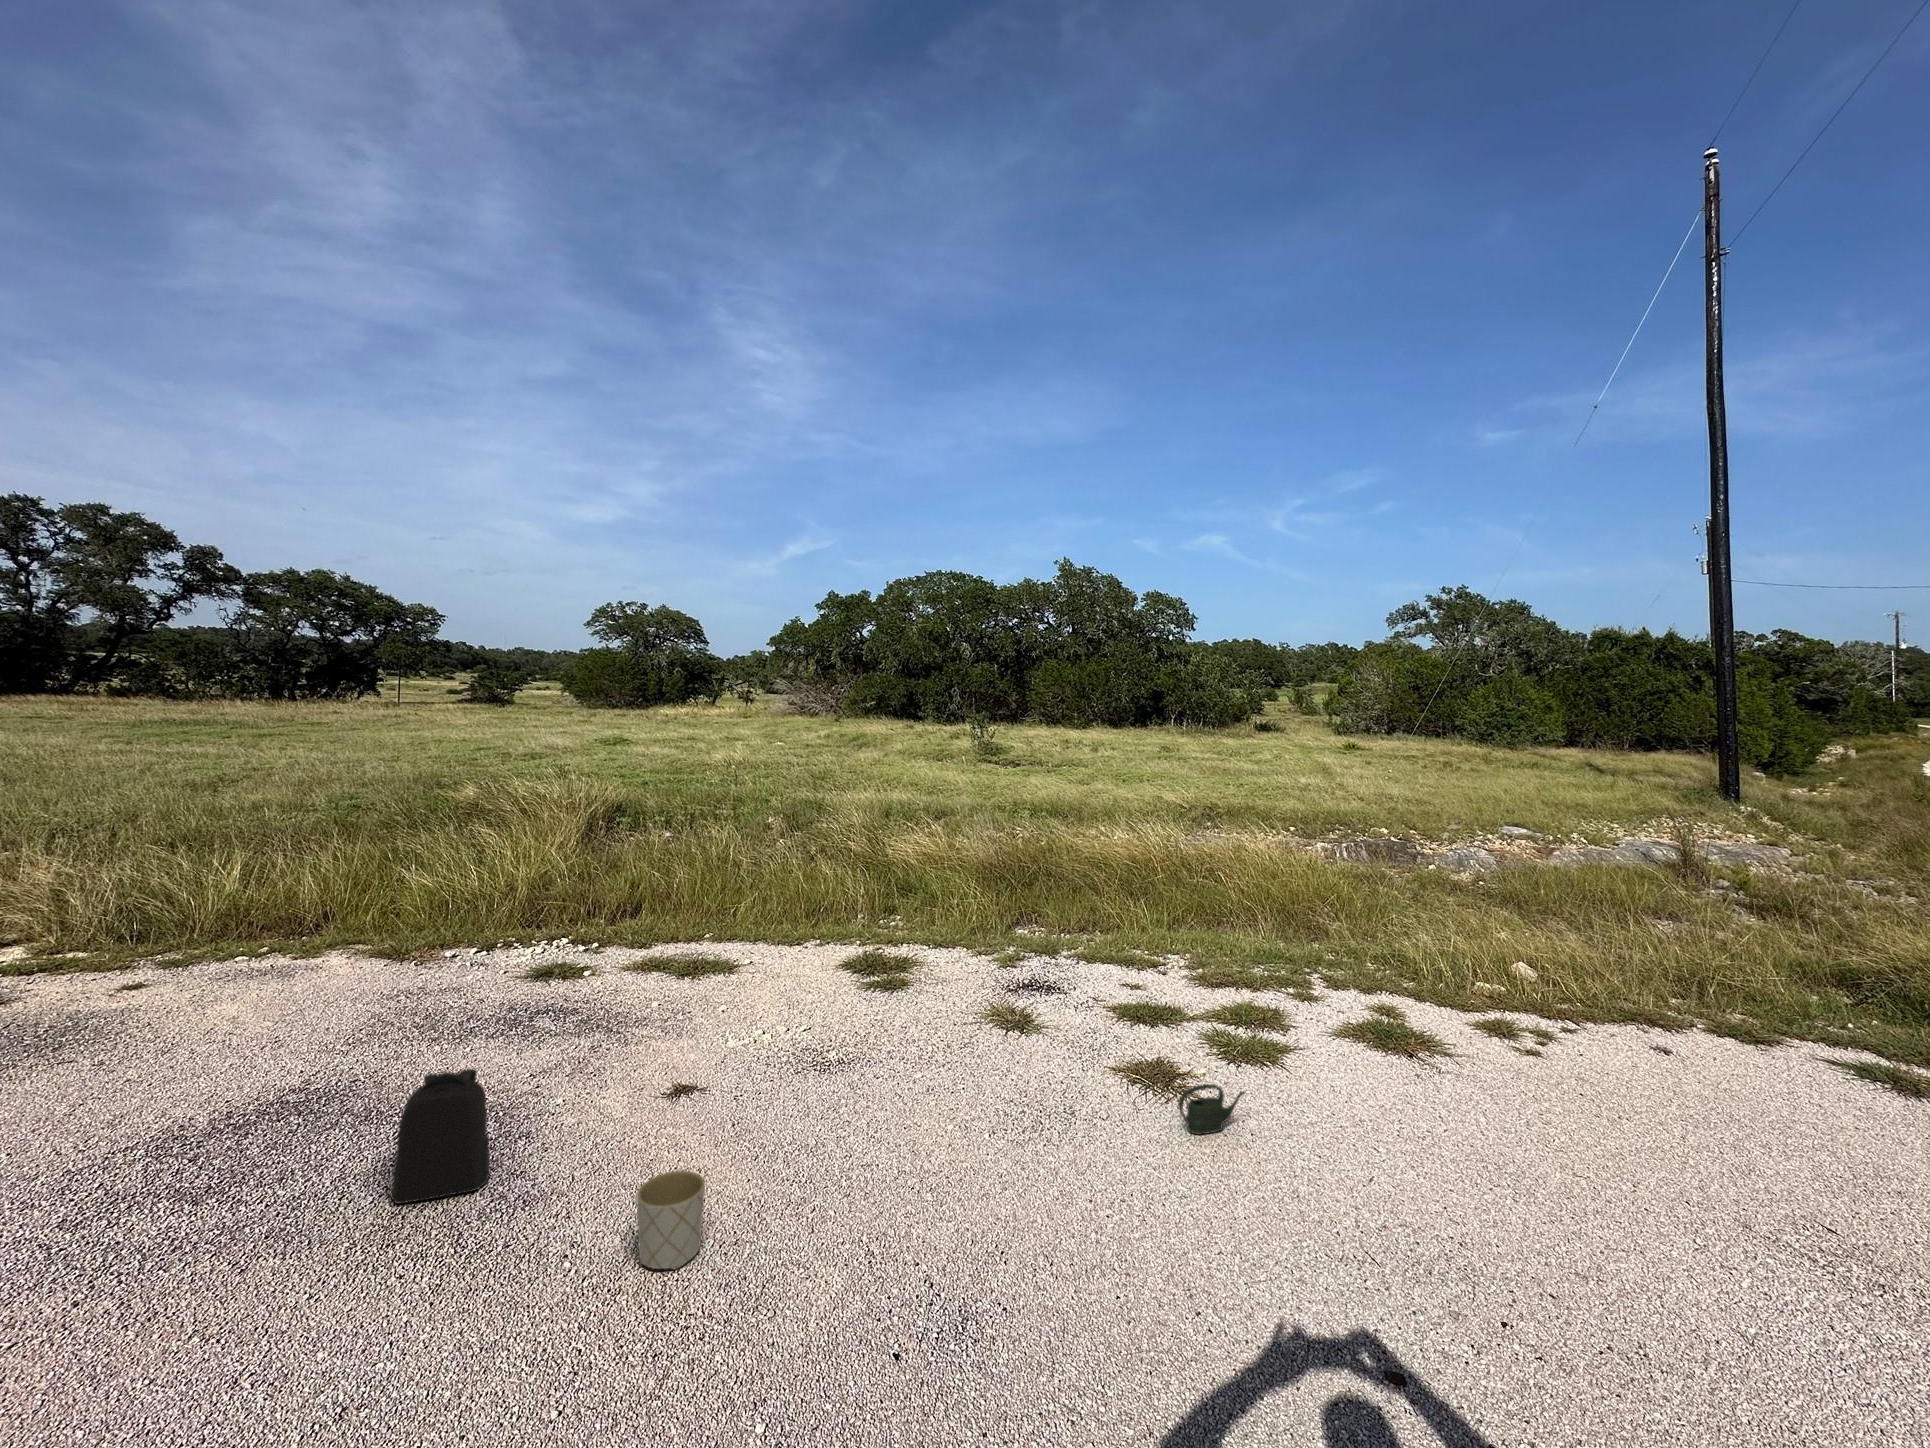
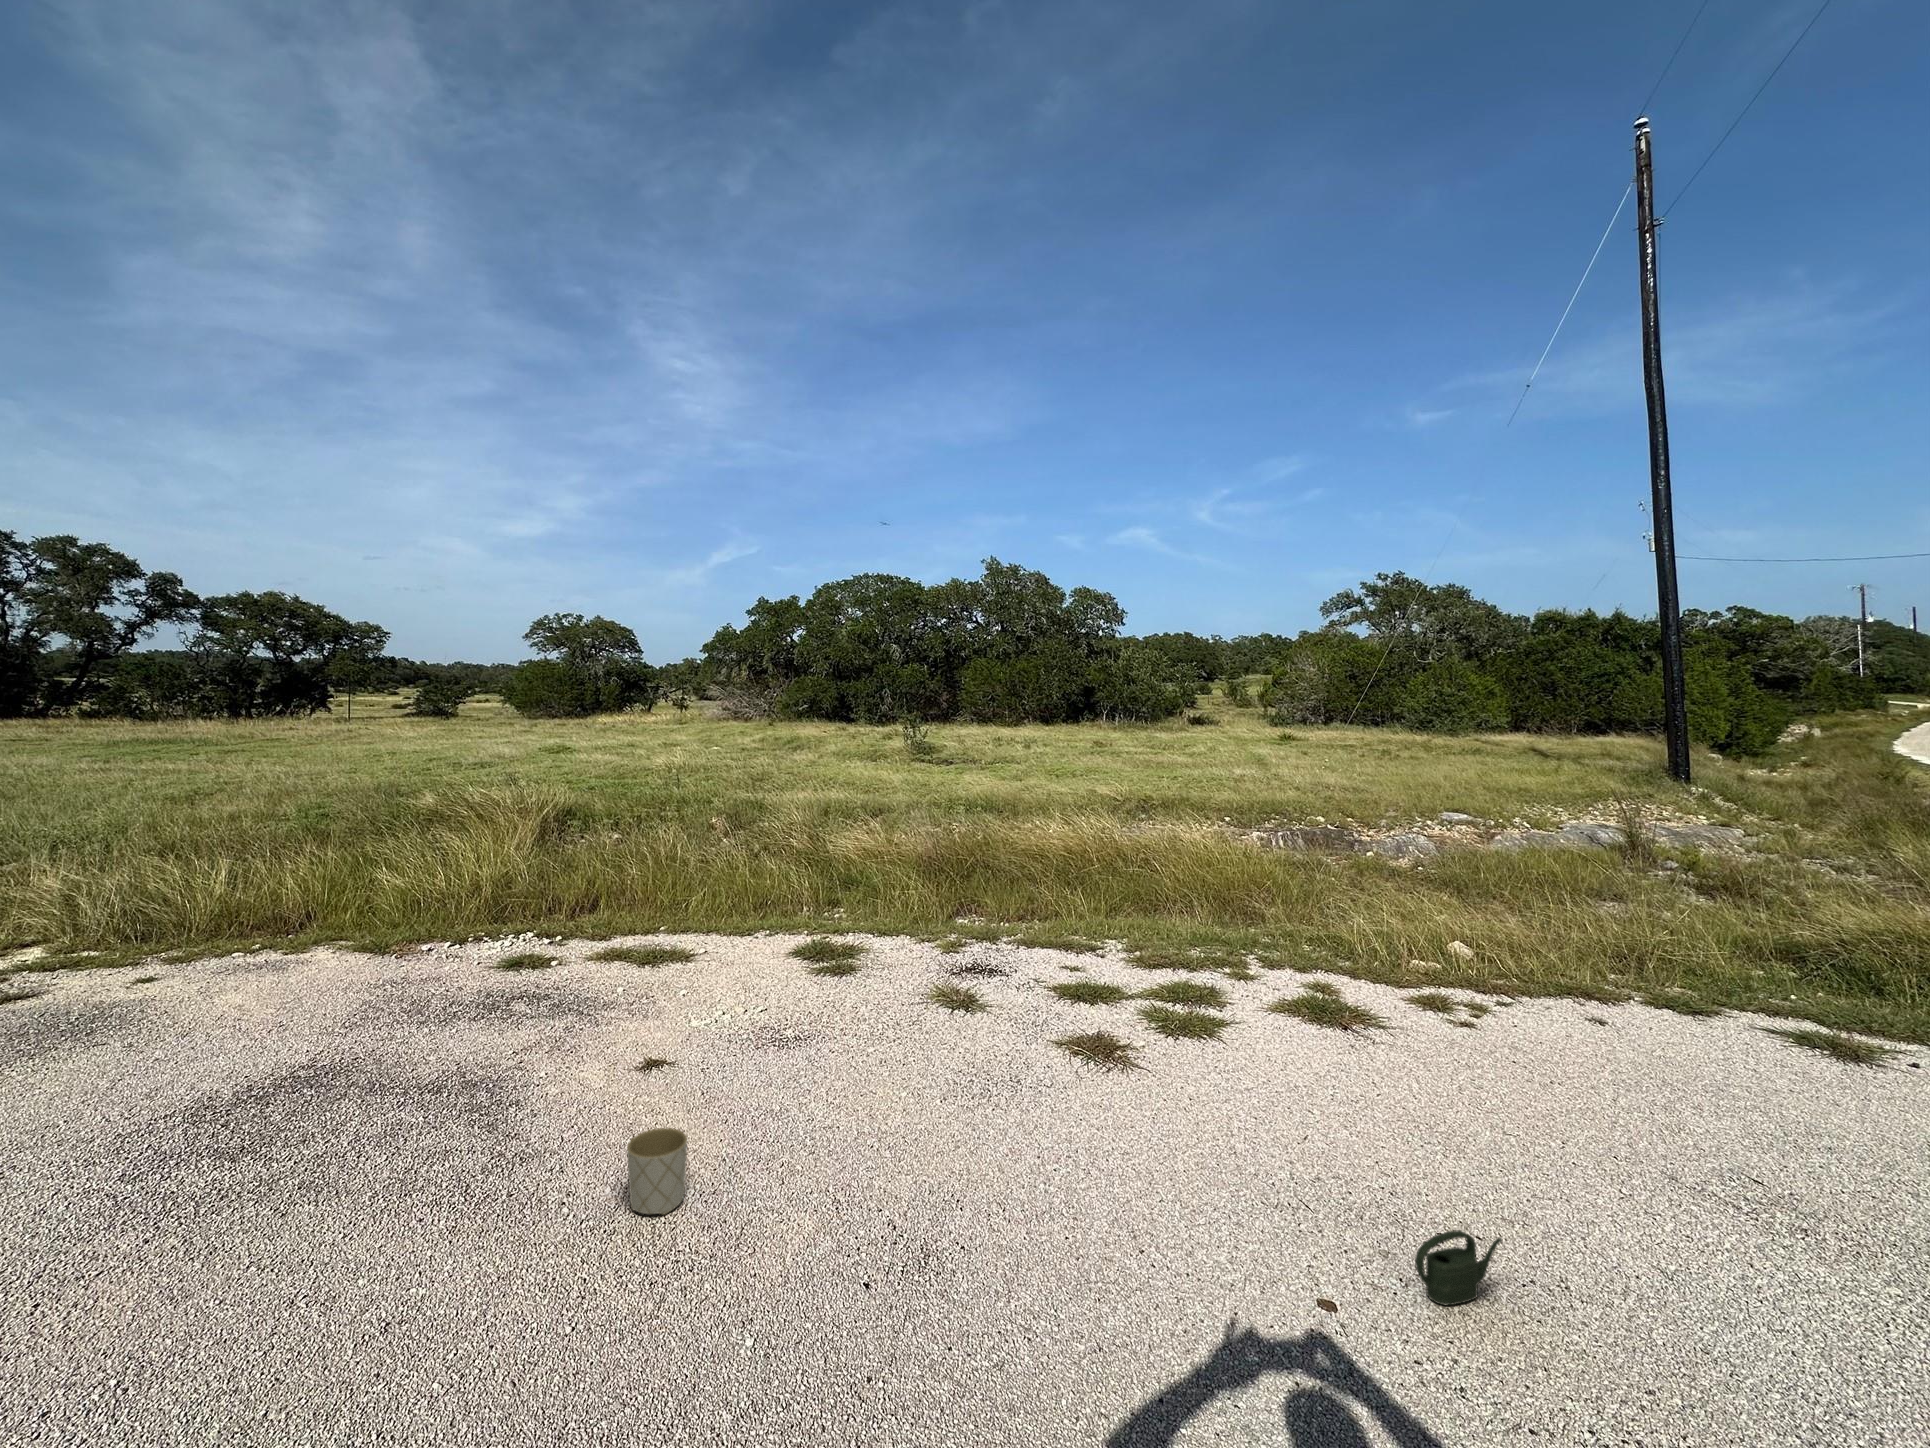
backpack: present [390,1069,490,1204] -> none [402,1041,488,1161]
watering can: present [1178,1084,1245,1135] -> present [1415,1230,1502,1305]

